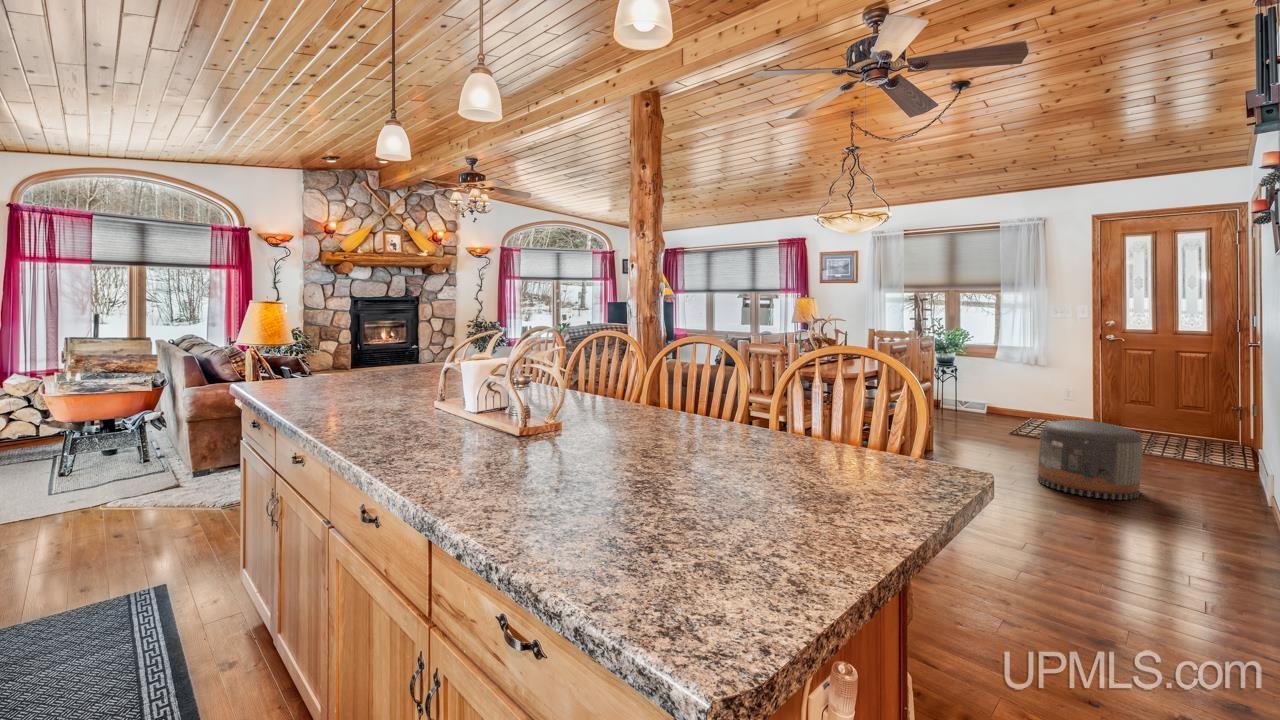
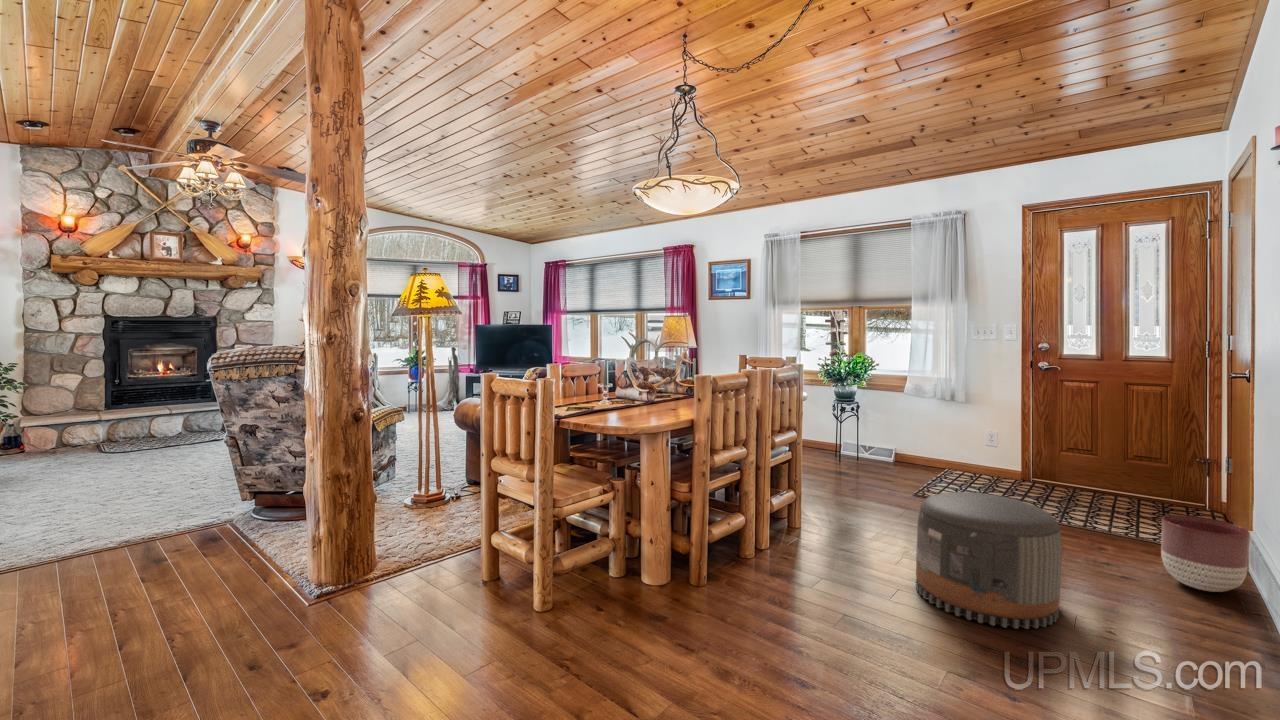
planter: none [1207,438,1269,485] -> present [1161,515,1250,592]

